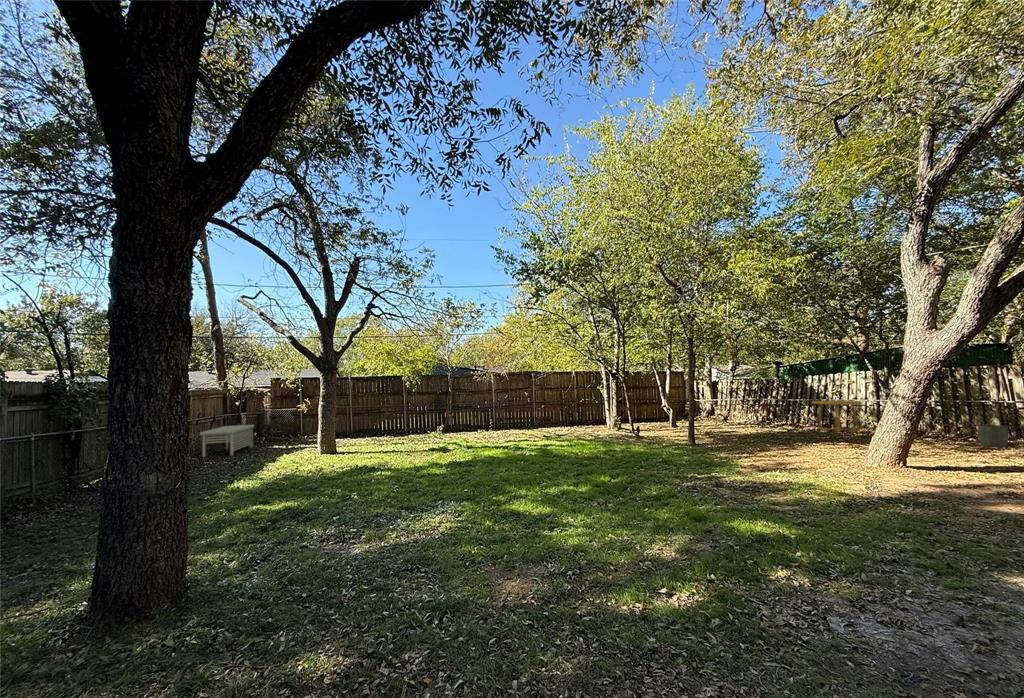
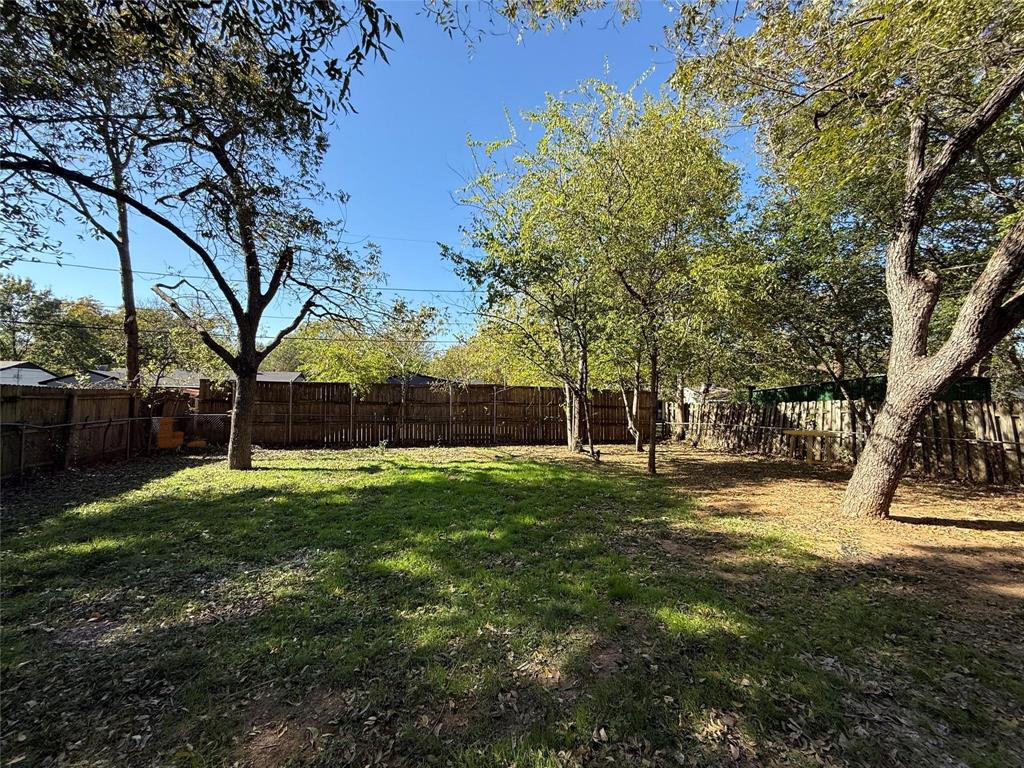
lounge chair: none [247,410,288,444] -> present [157,417,206,455]
storage bench: present [200,425,254,457] -> none [87,435,162,471]
woven basket: present [978,425,1008,448] -> none [958,465,990,491]

